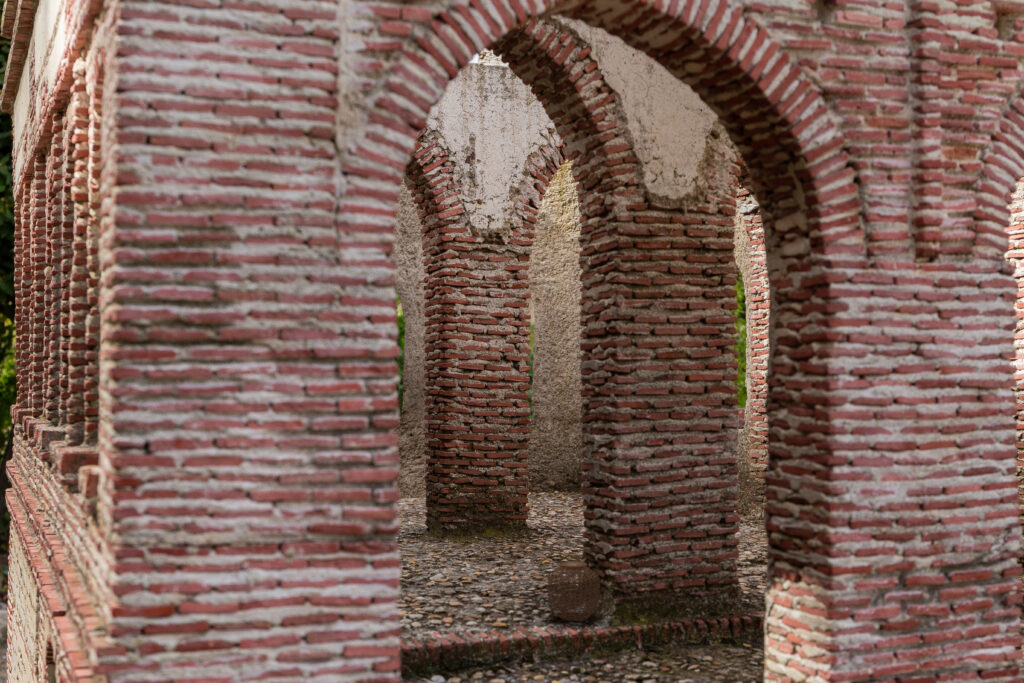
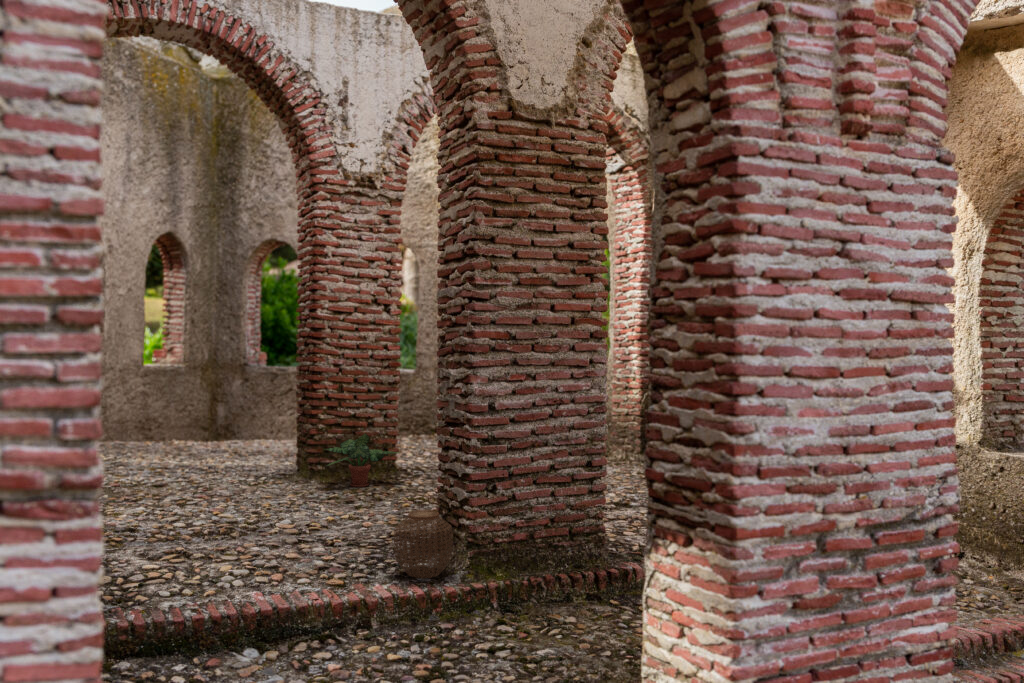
potted plant: none [457,491,536,545] -> present [326,433,398,487]

